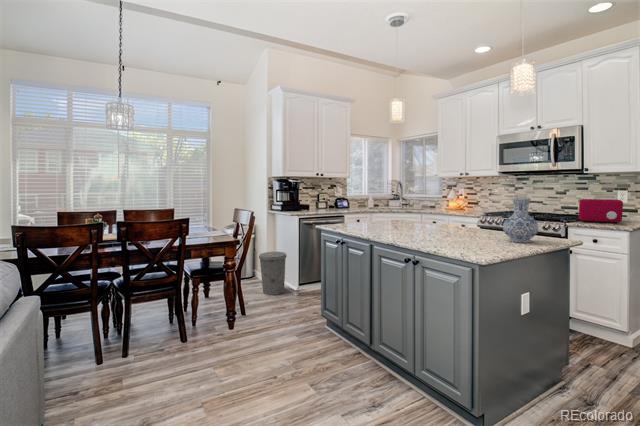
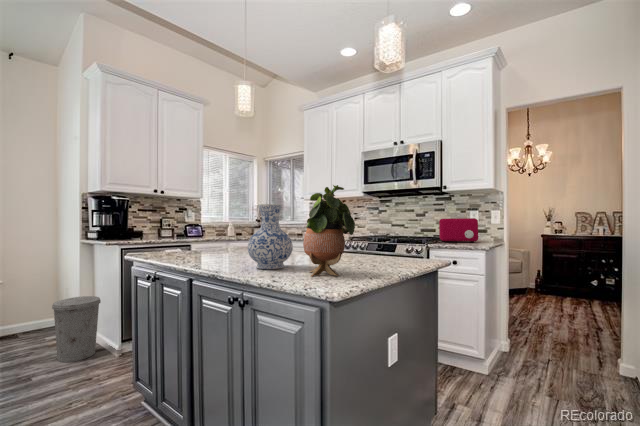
potted plant: none [457,188,496,249] -> present [303,185,355,276]
vase: present [503,198,538,243] -> present [248,204,293,269]

